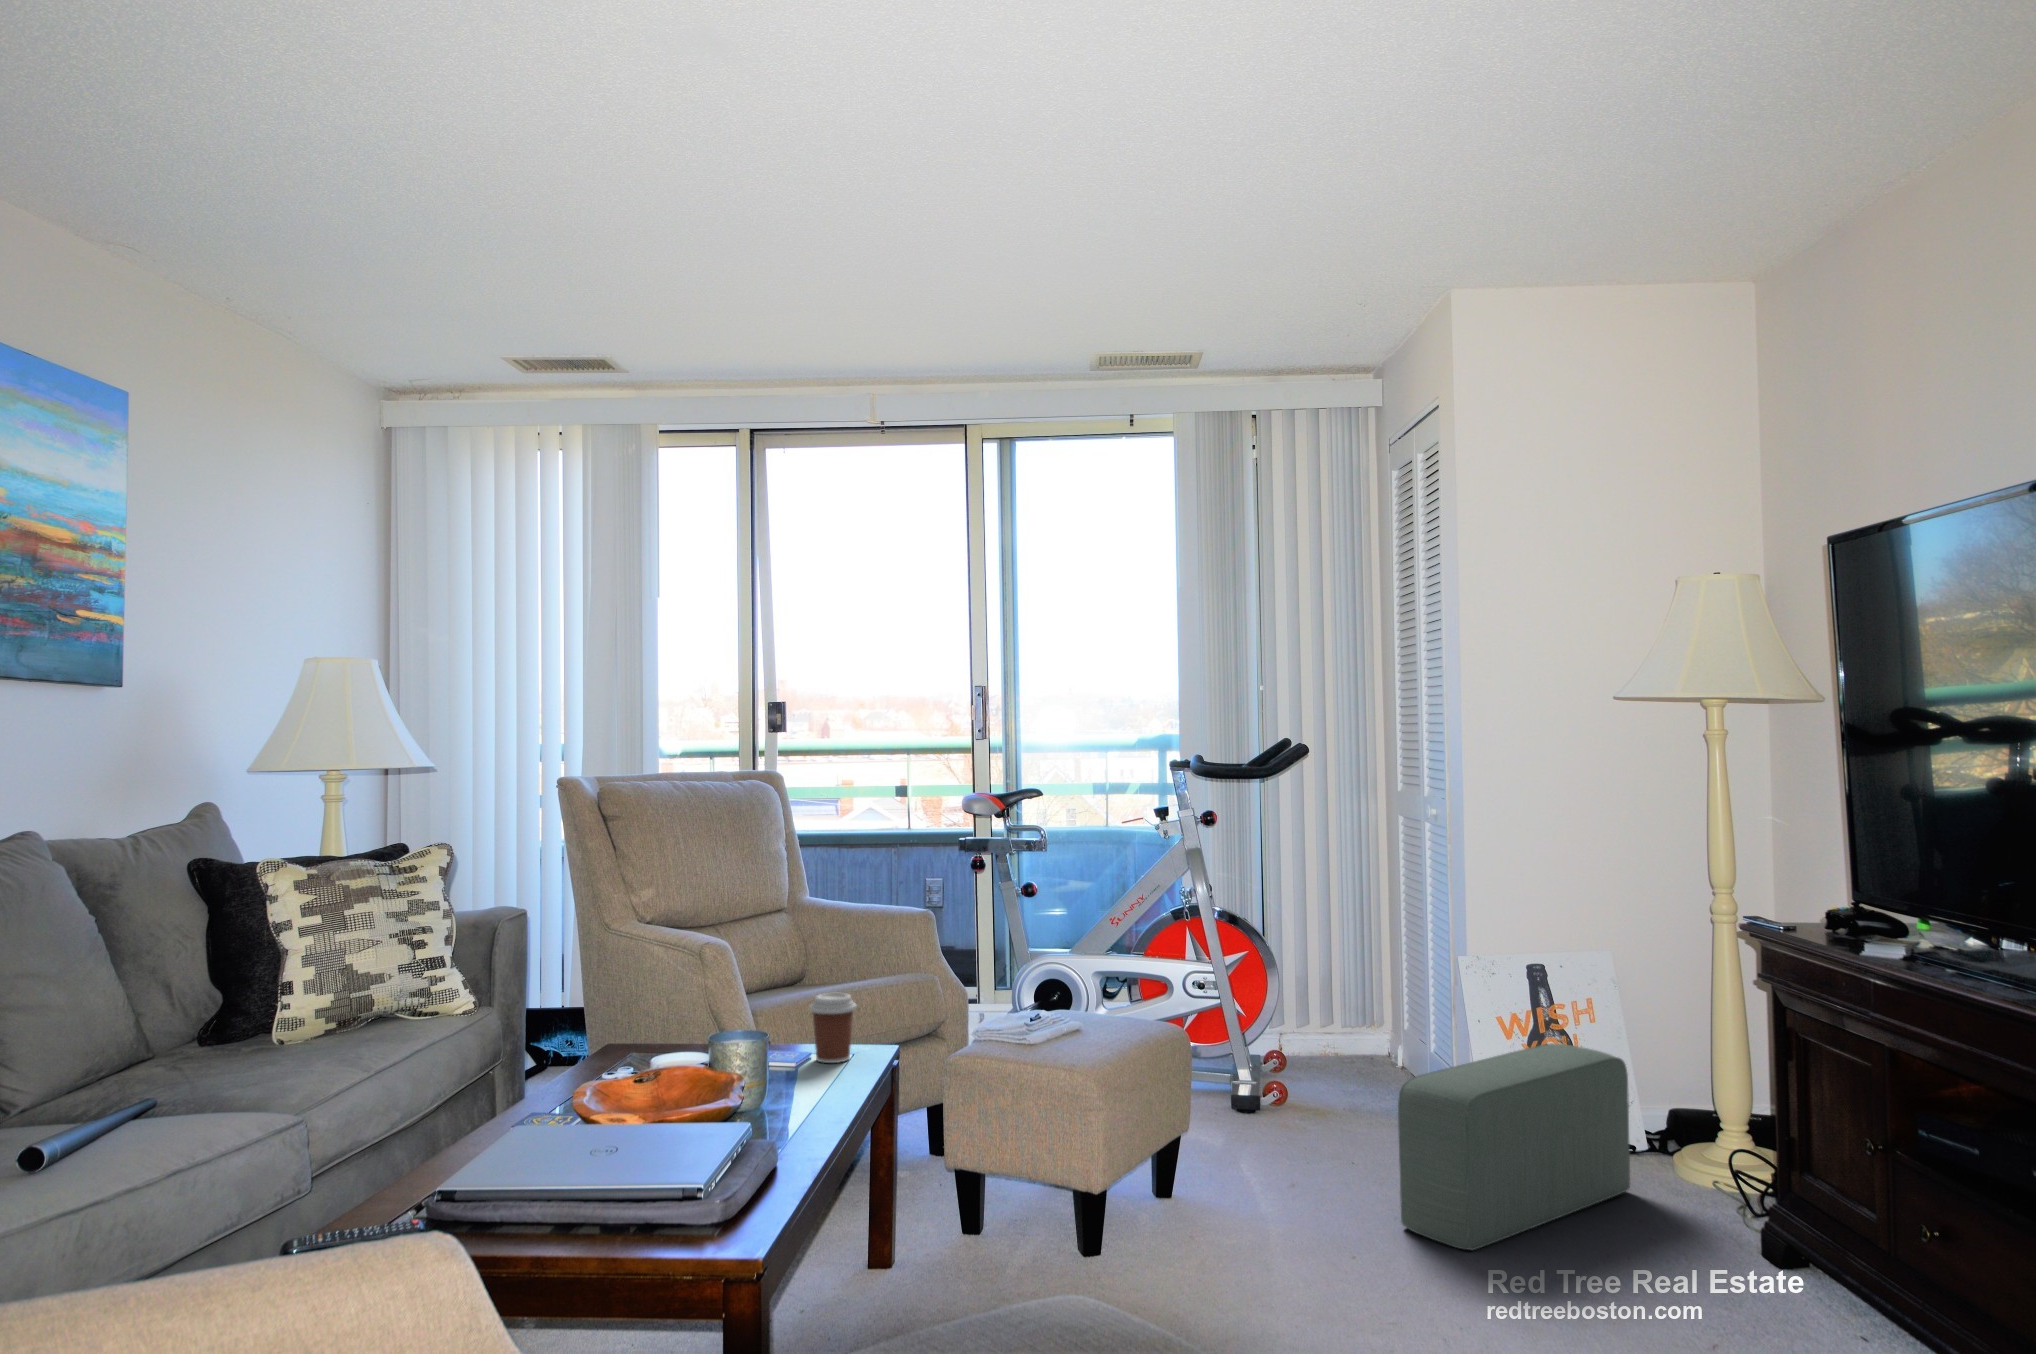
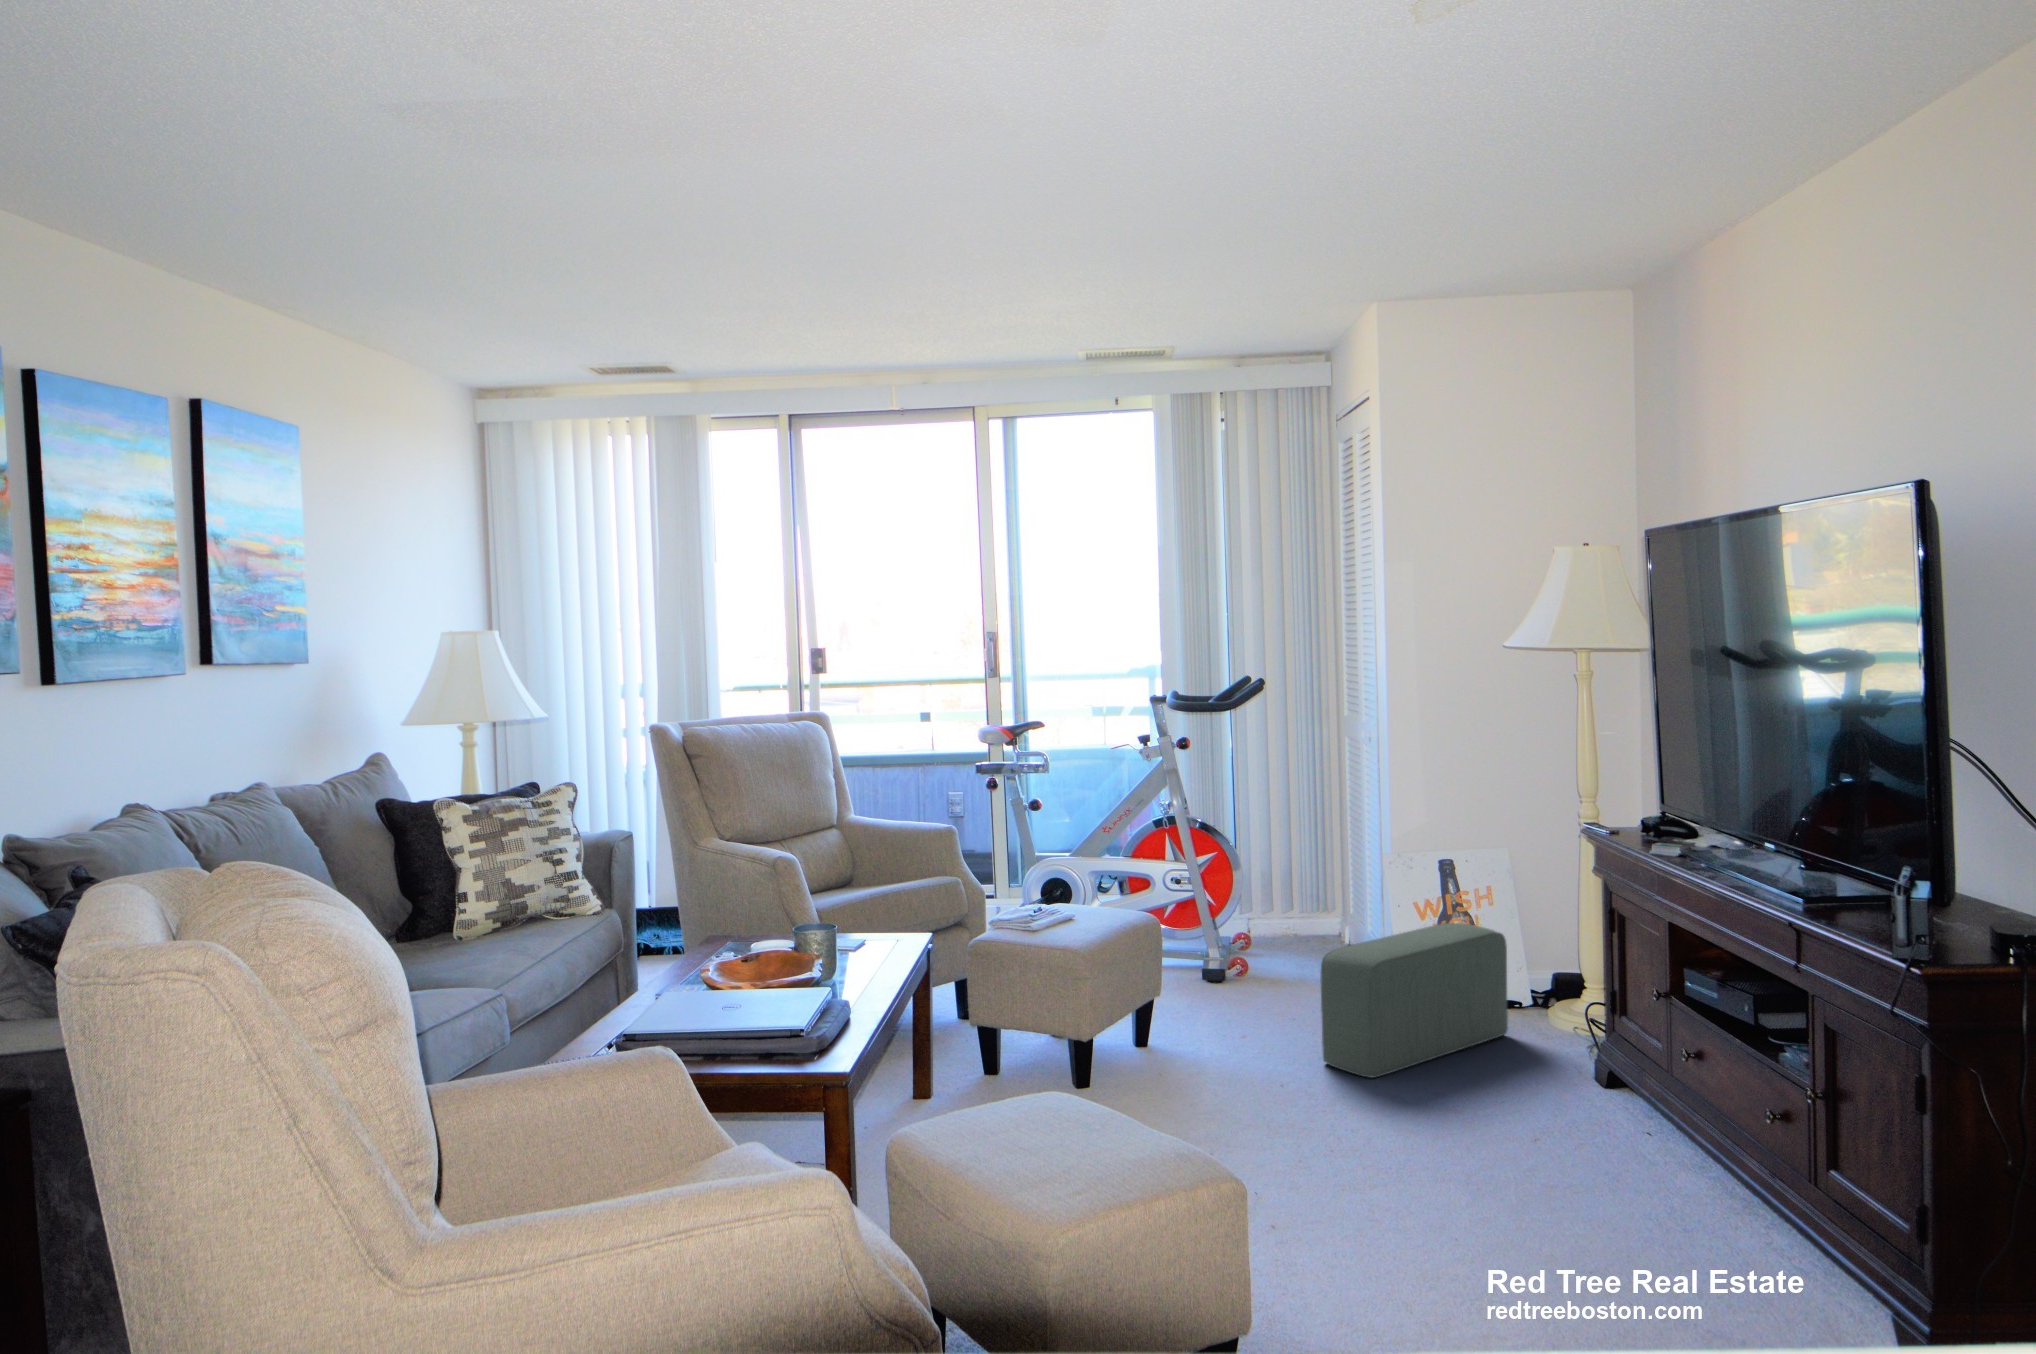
coffee cup: present [809,993,857,1063] -> none [866,894,902,946]

